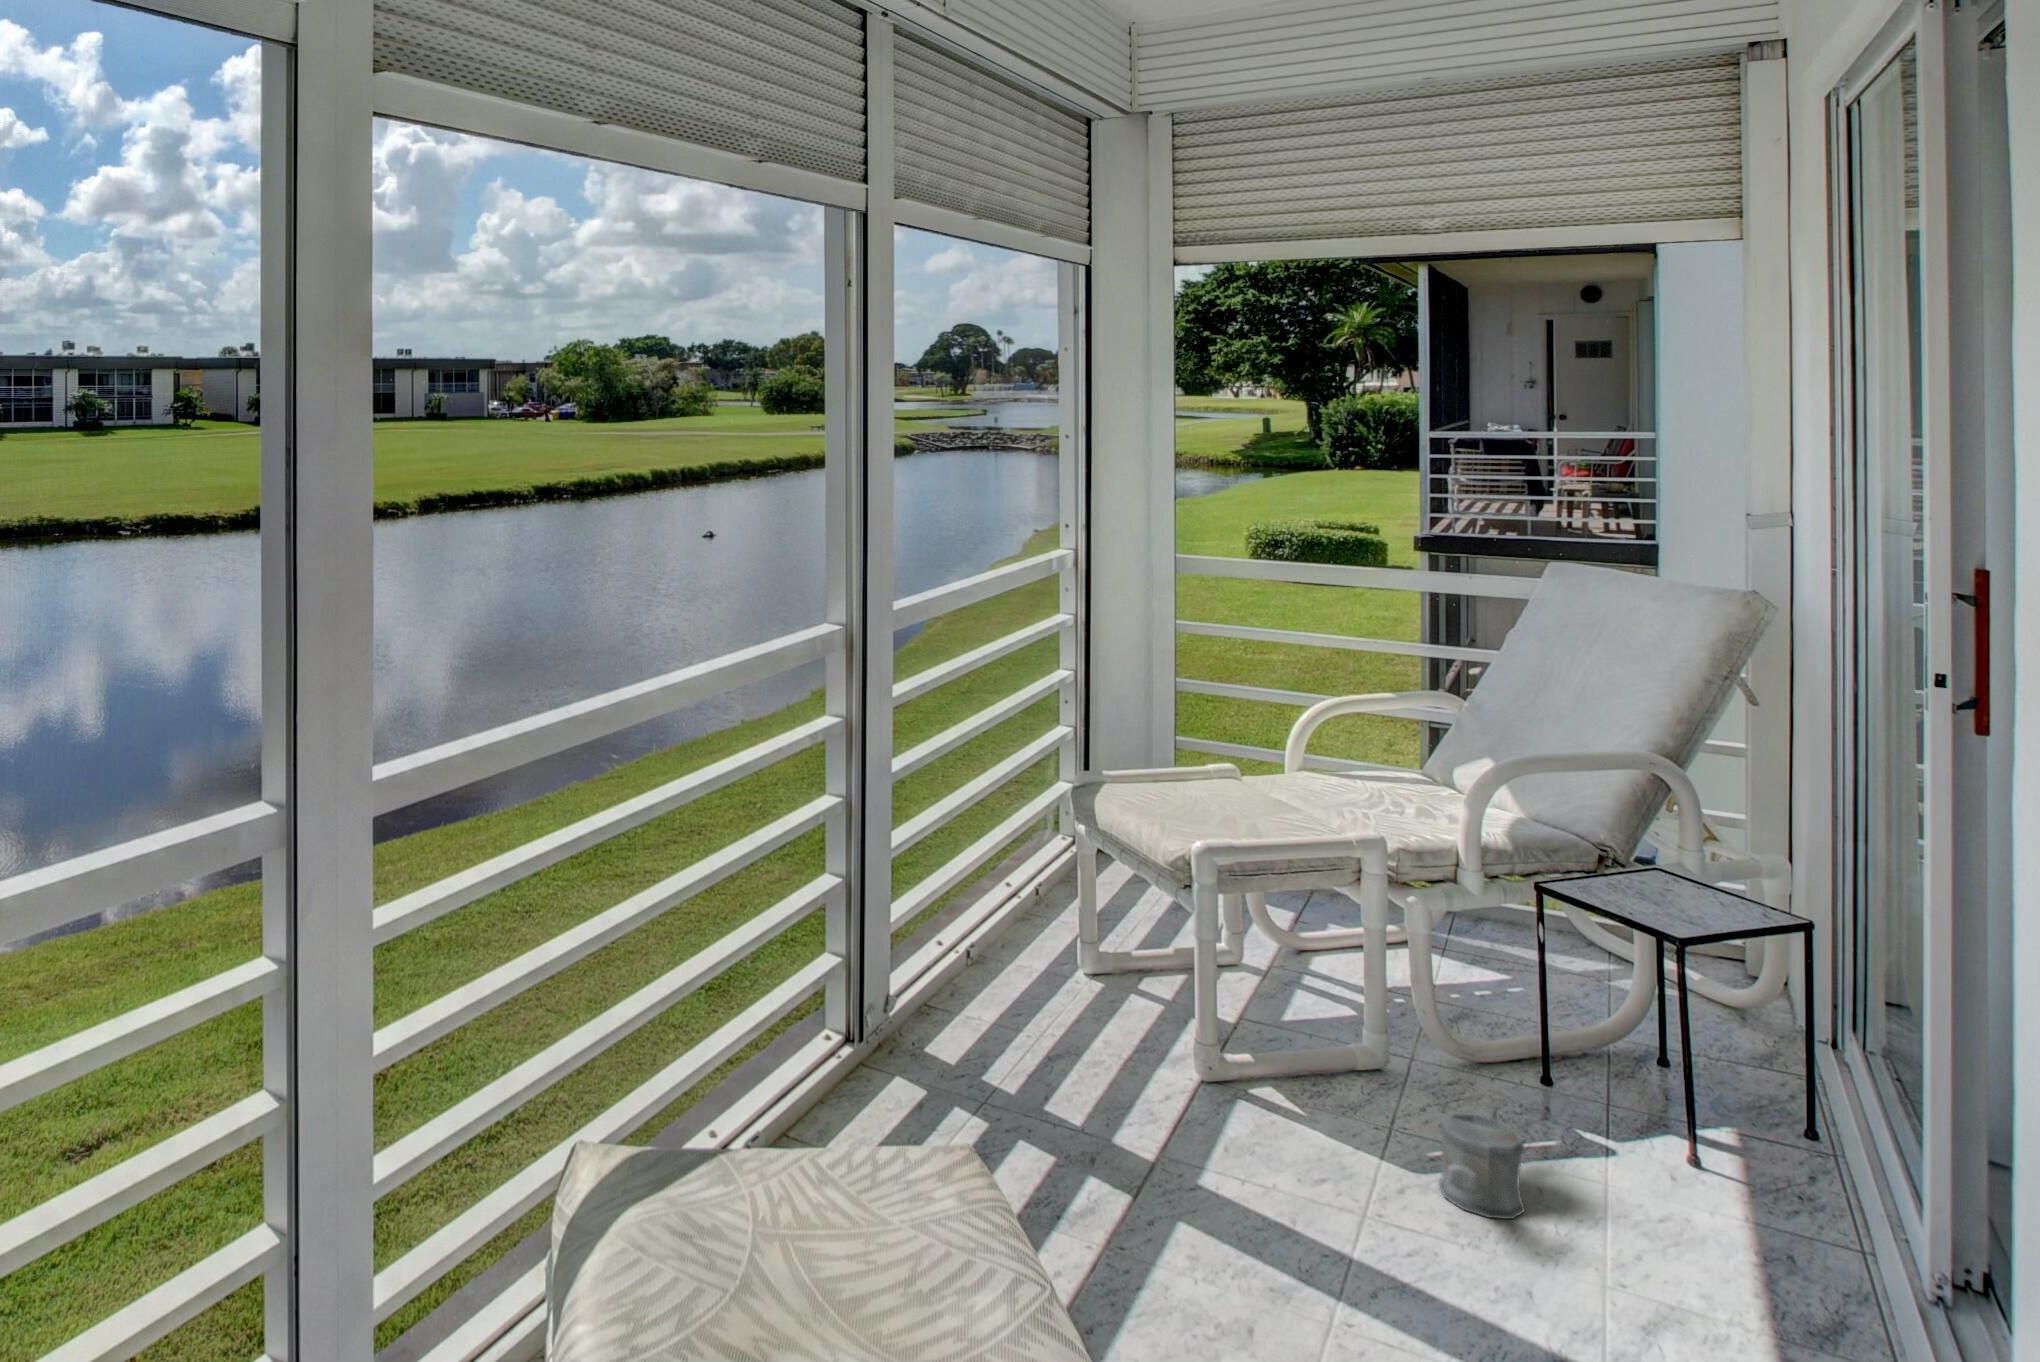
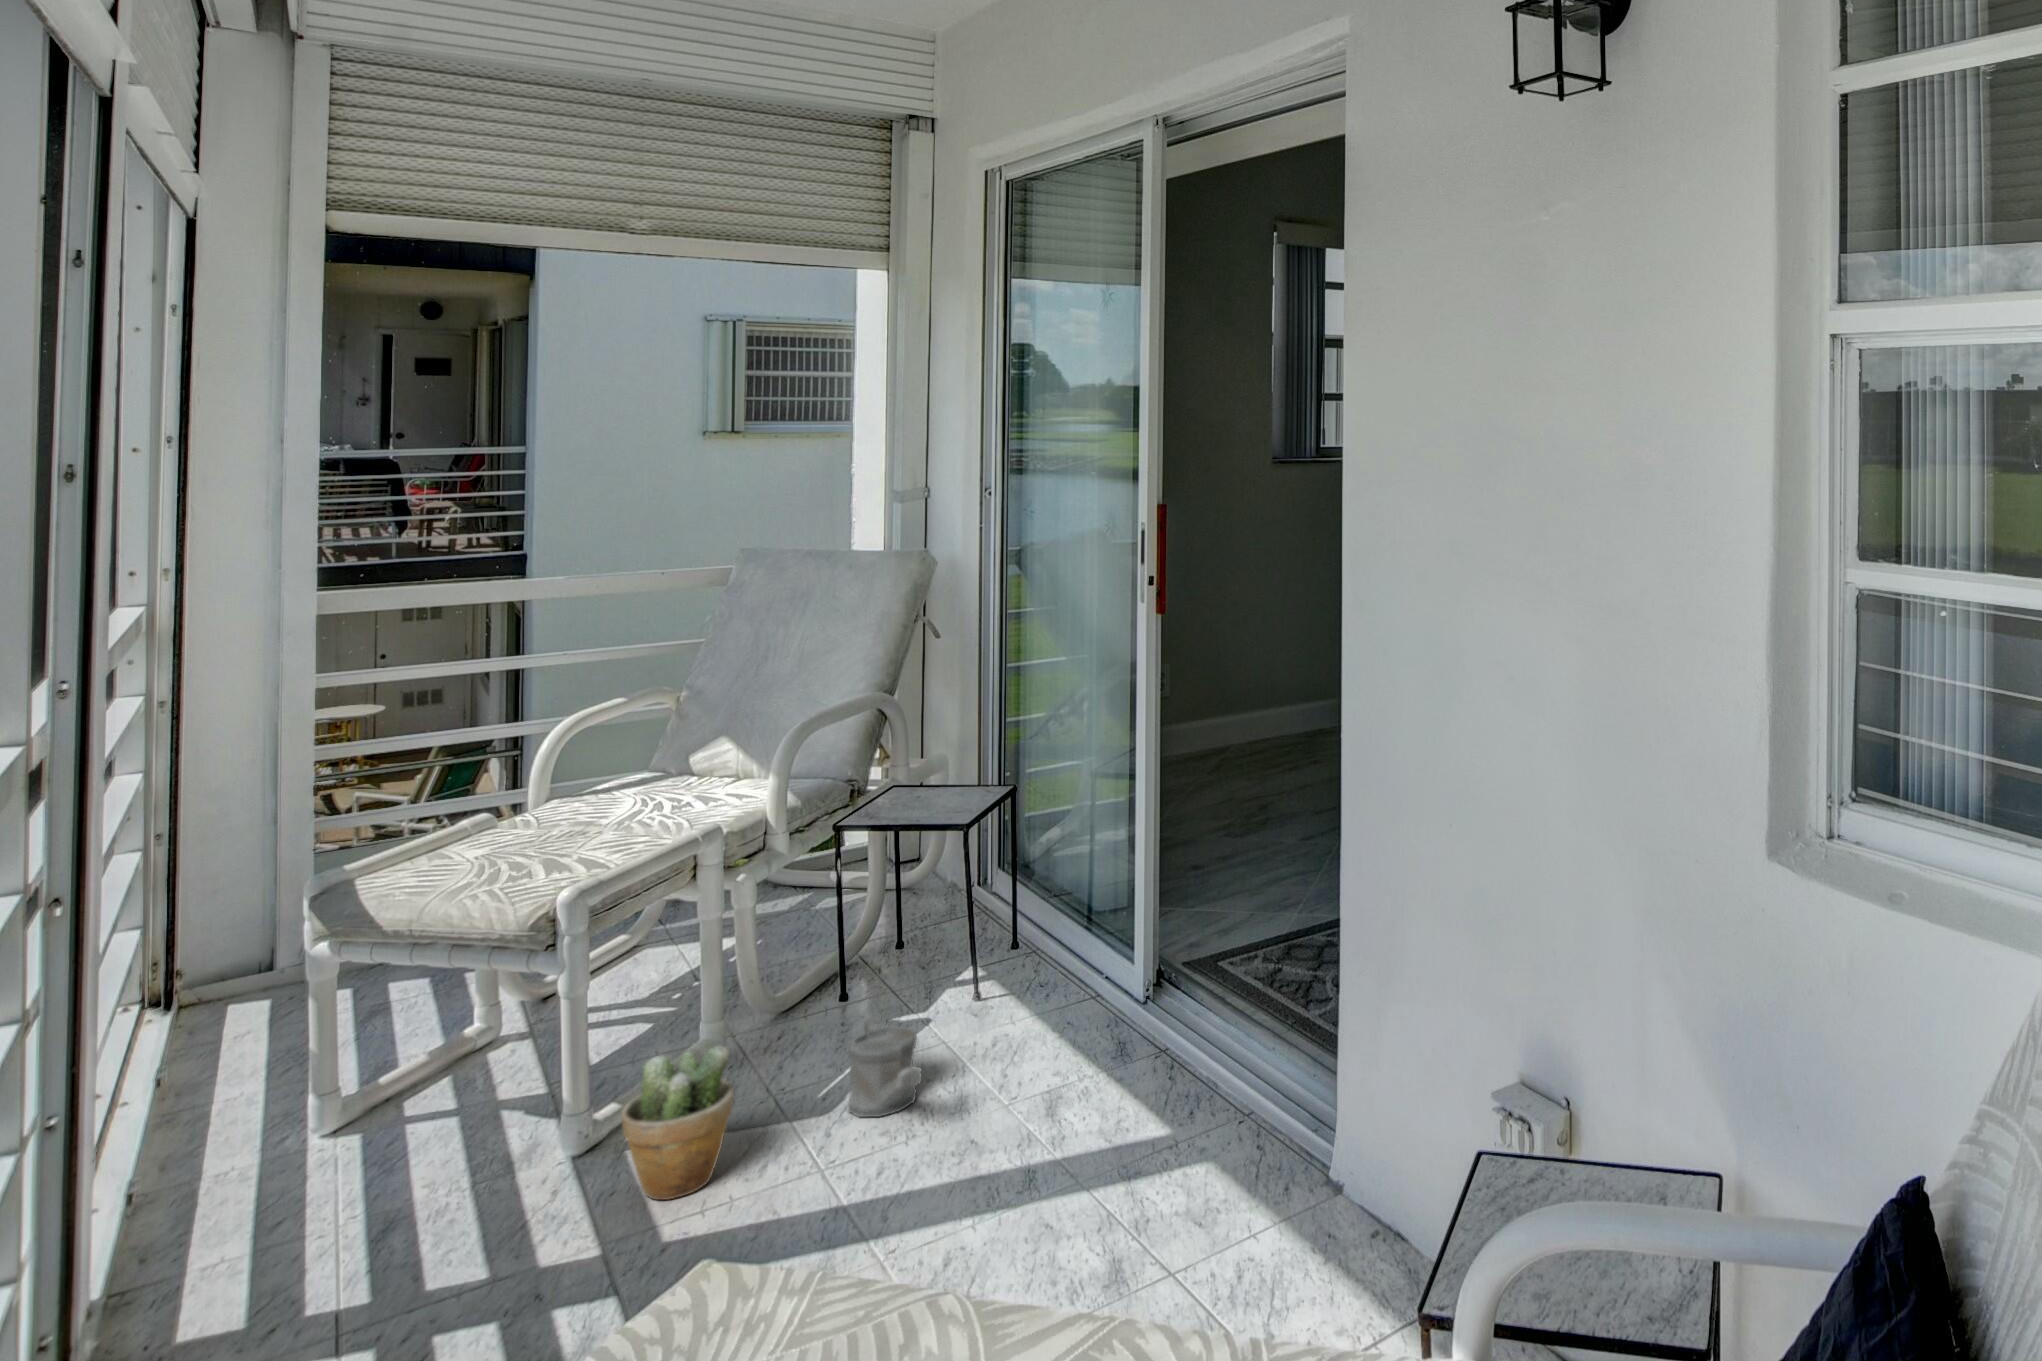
potted plant: none [1198,1021,1300,1165] -> present [621,1046,734,1200]

